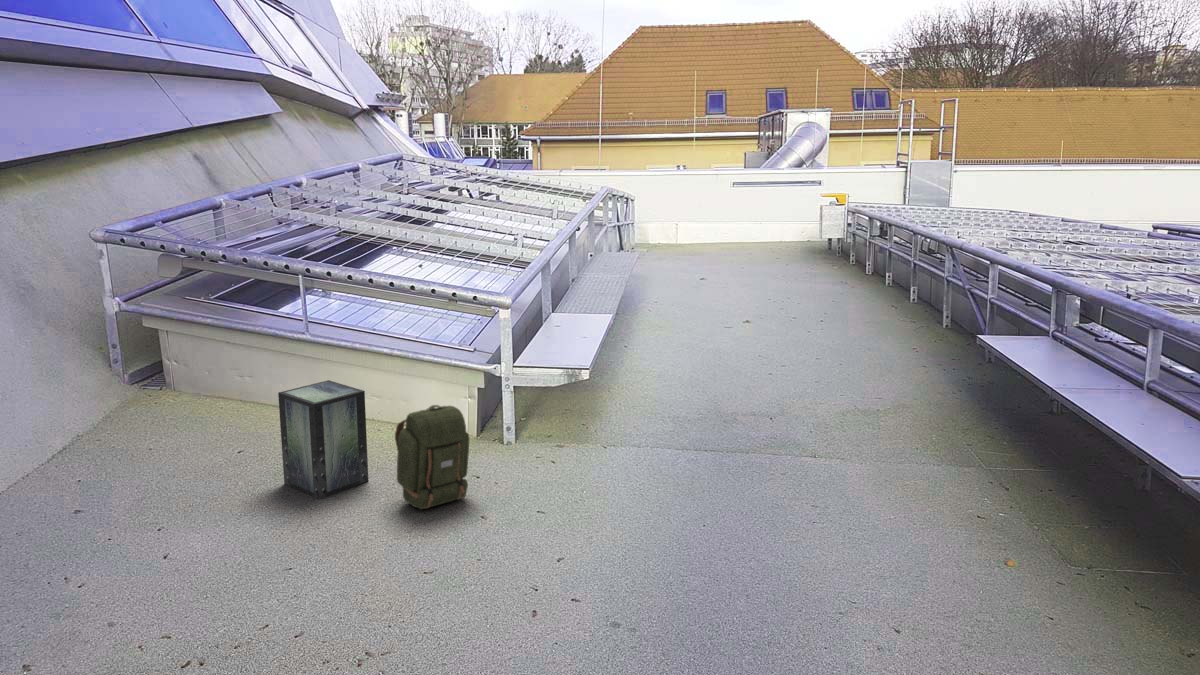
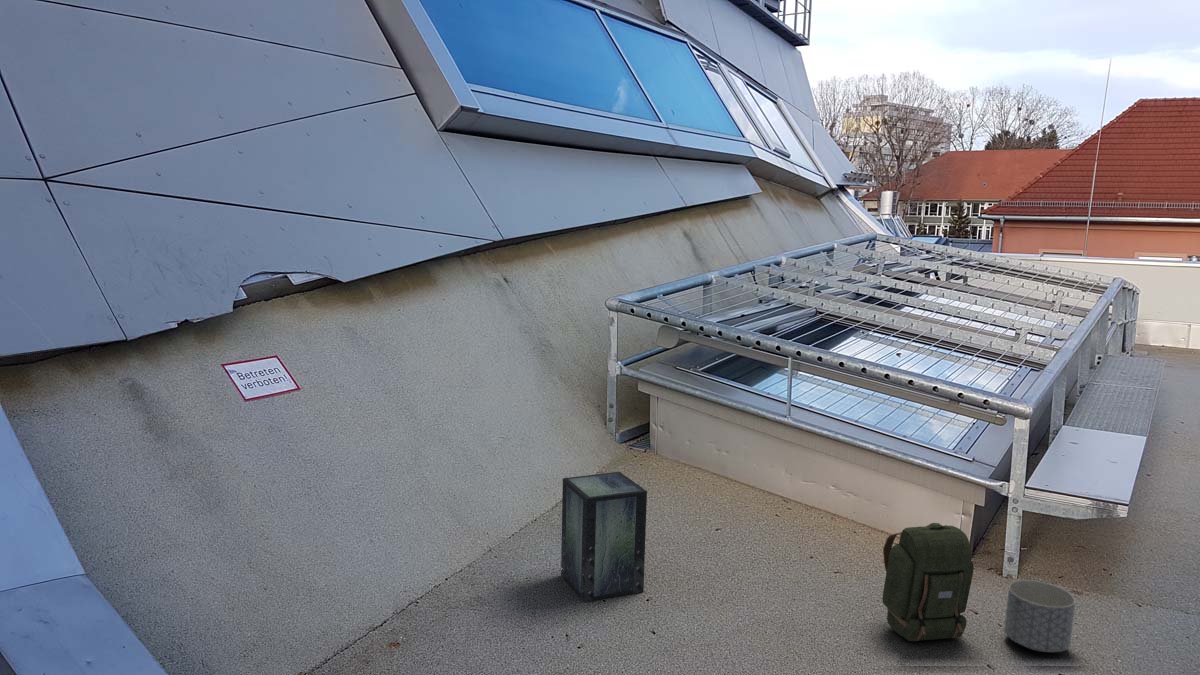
storage box: present [278,380,368,499] -> present [561,472,647,602]
planter: none [499,440,547,495] -> present [1004,580,1075,652]

